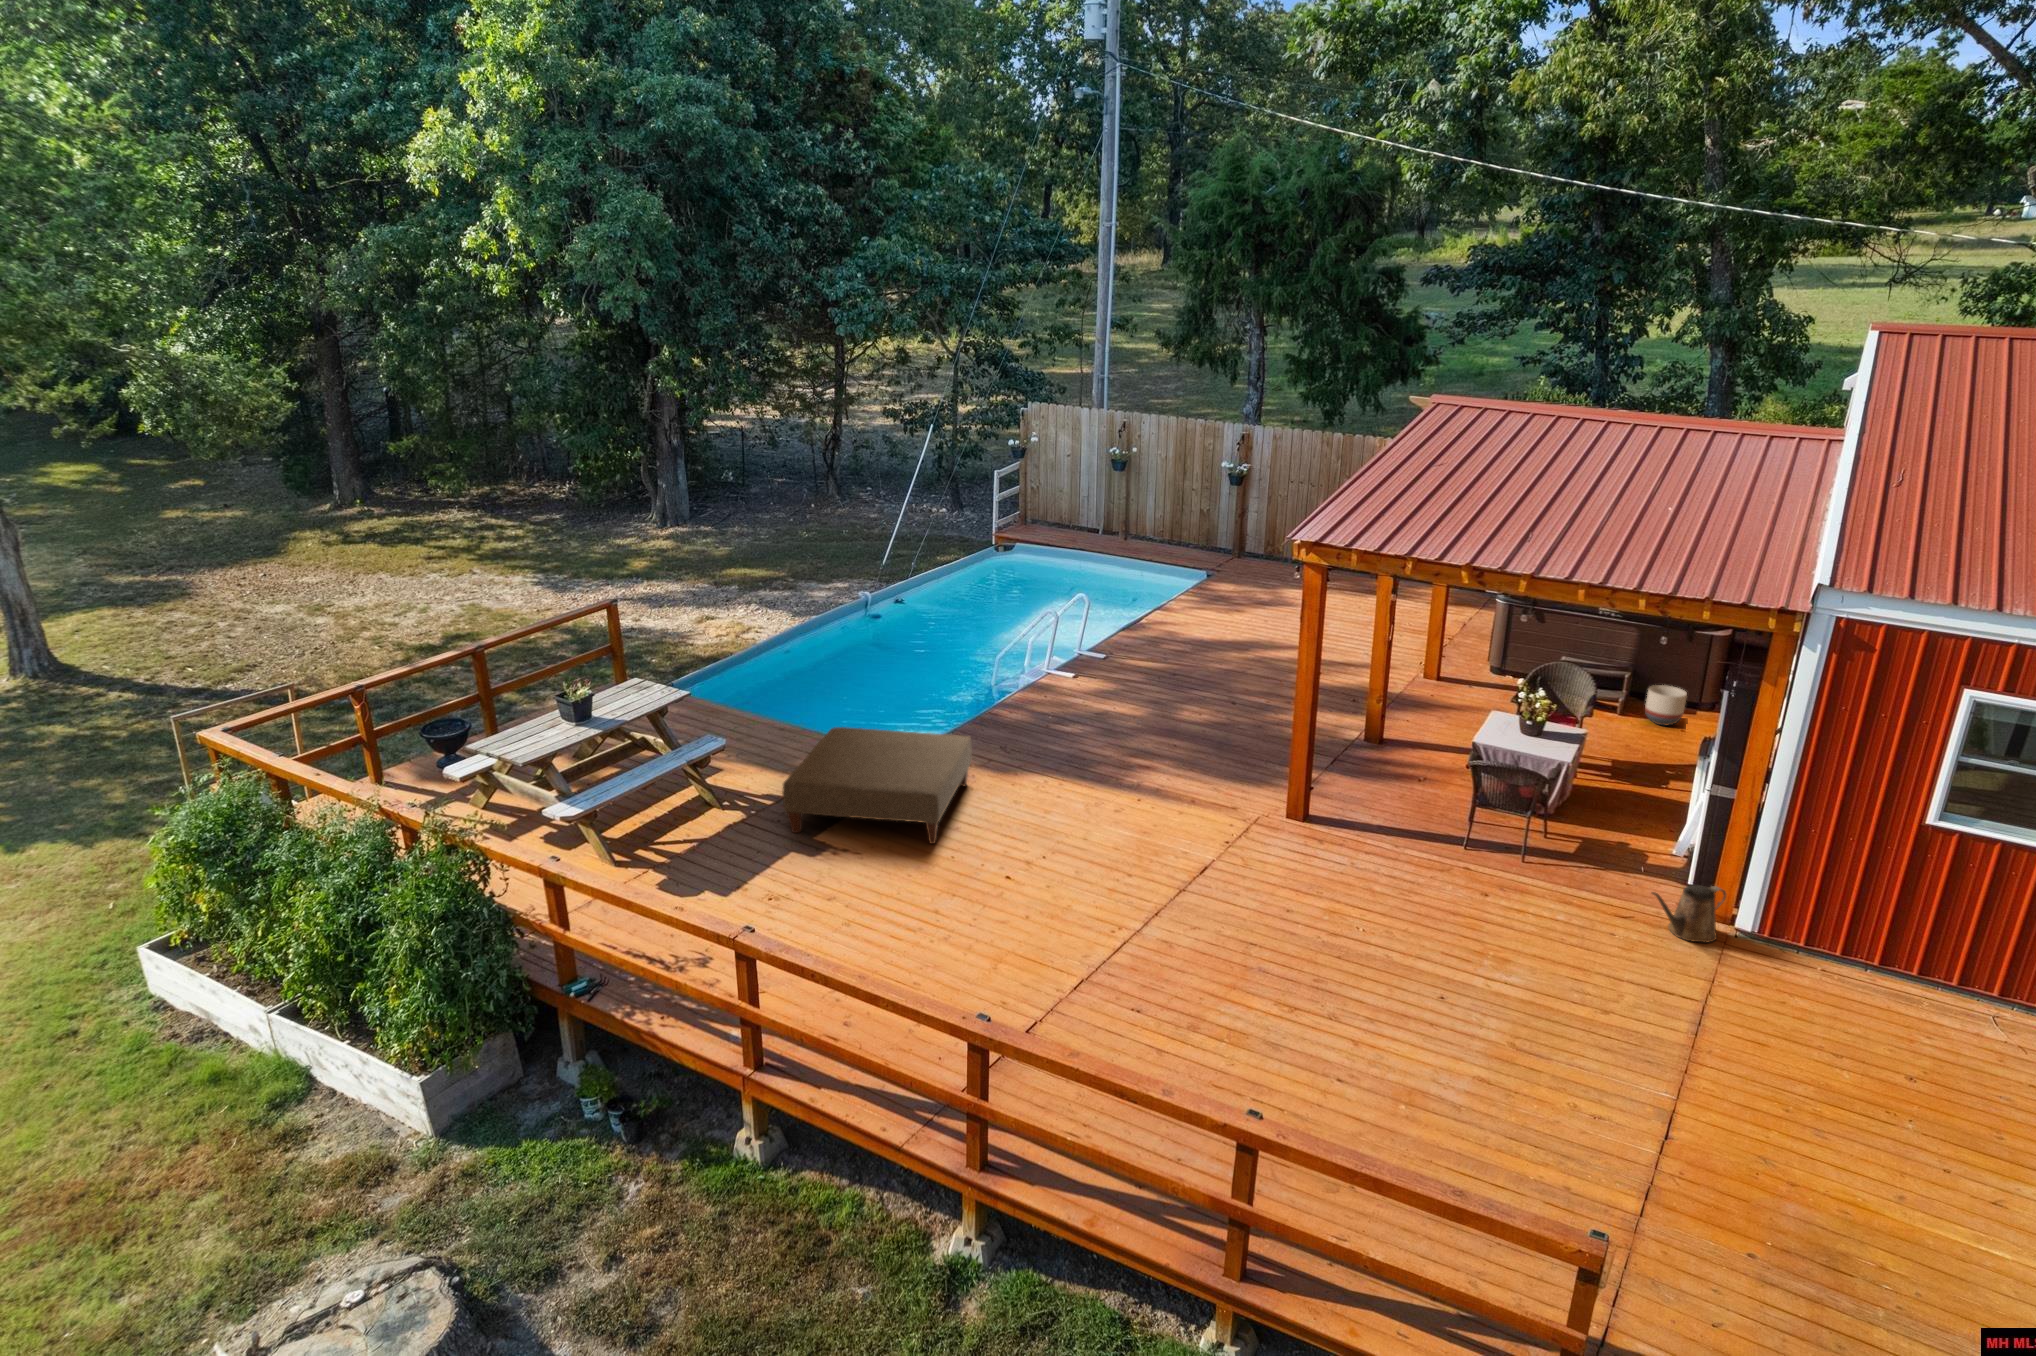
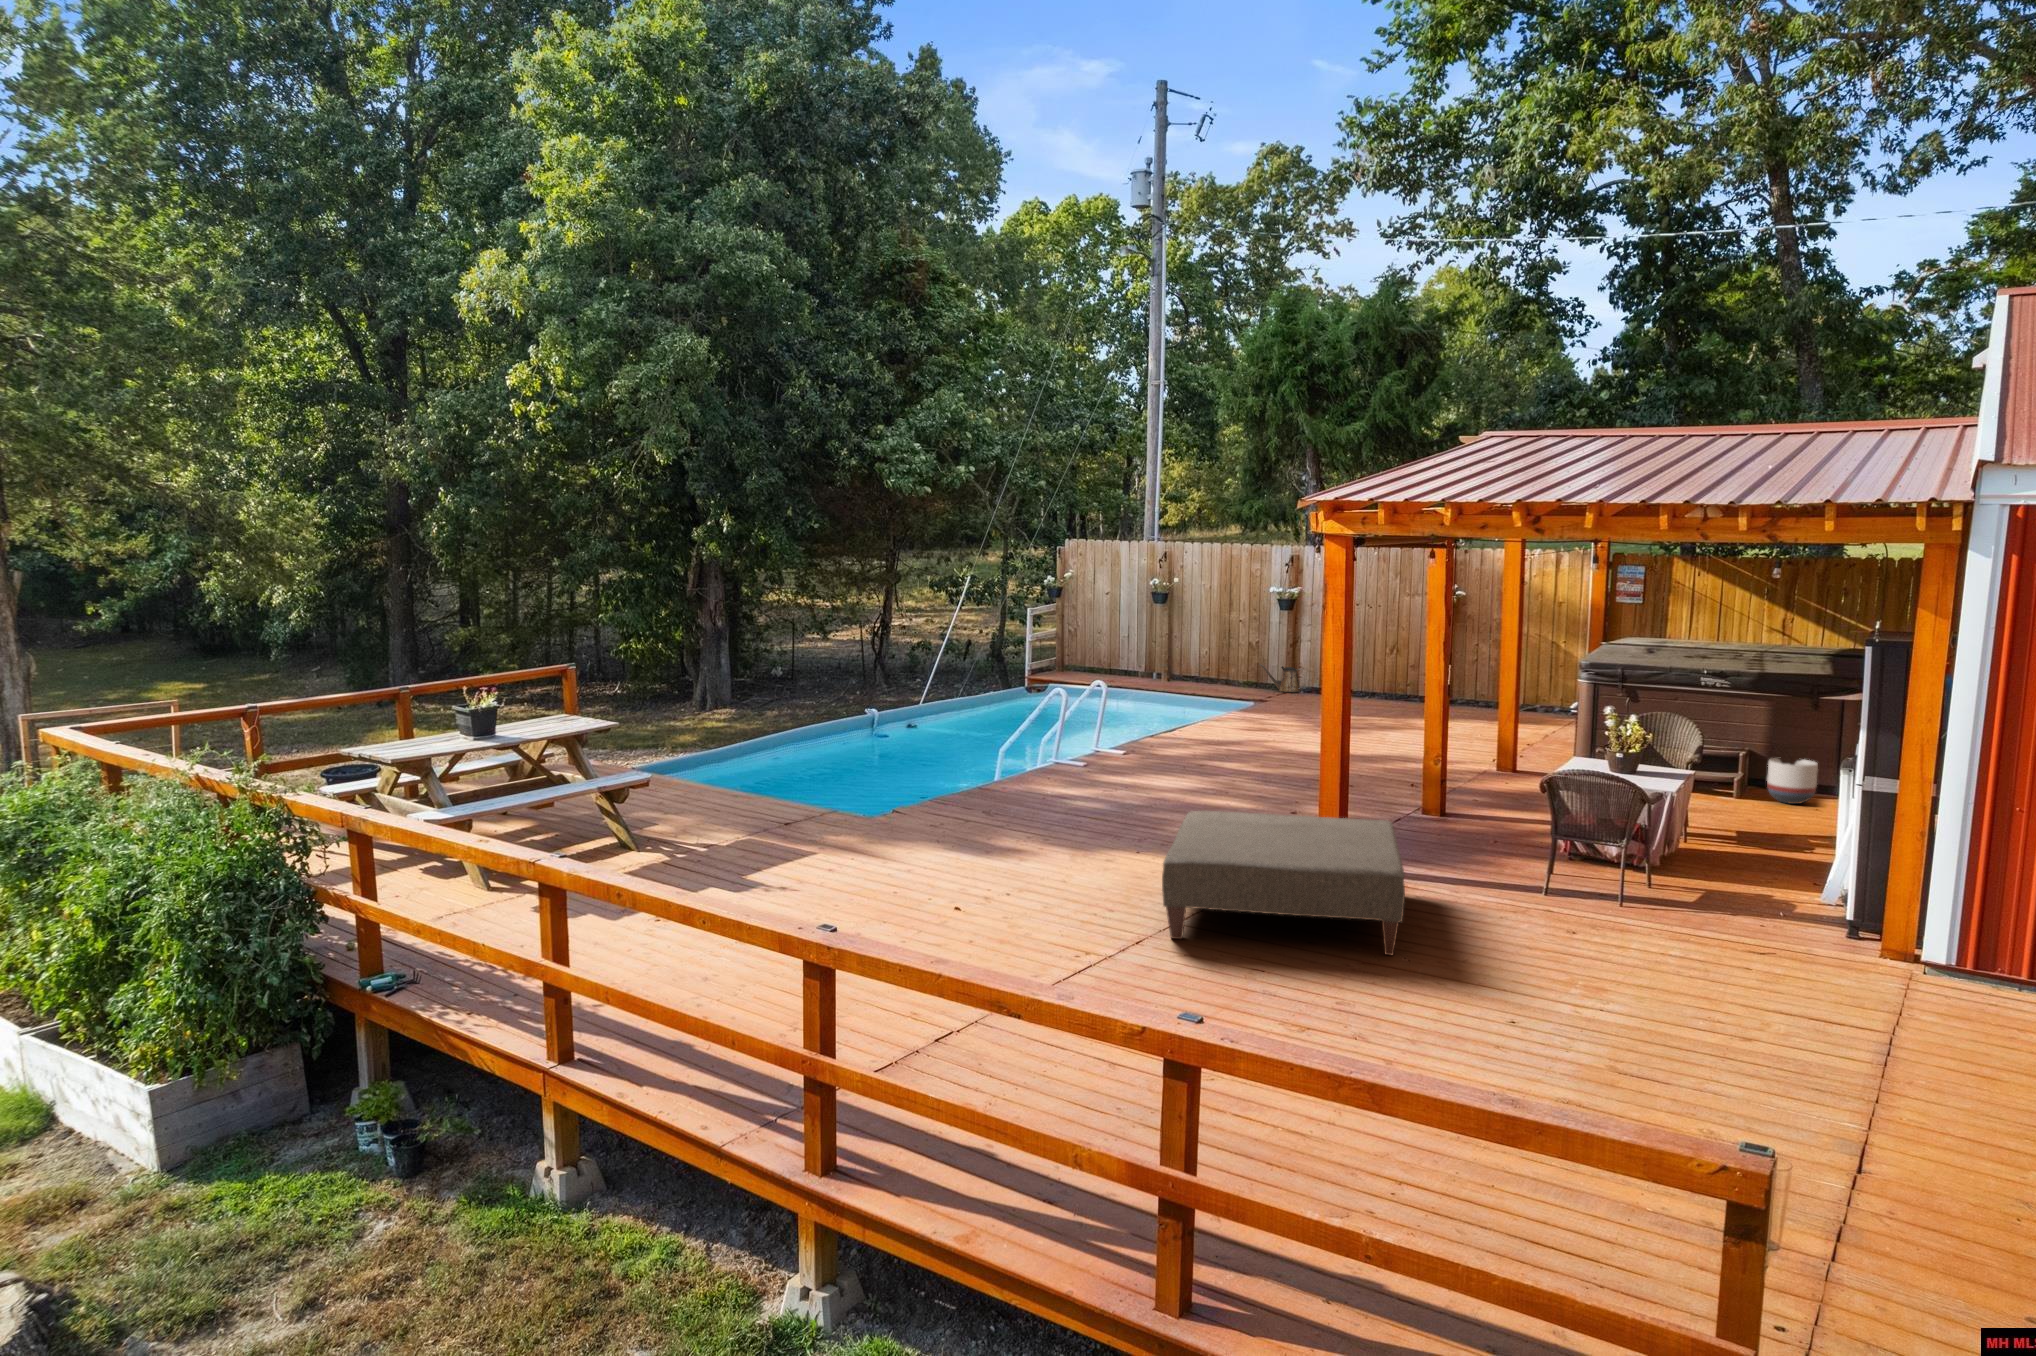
ottoman: present [782,727,972,844] -> present [1162,811,1405,955]
watering can: present [1652,885,1726,943] -> present [1259,664,1302,692]

